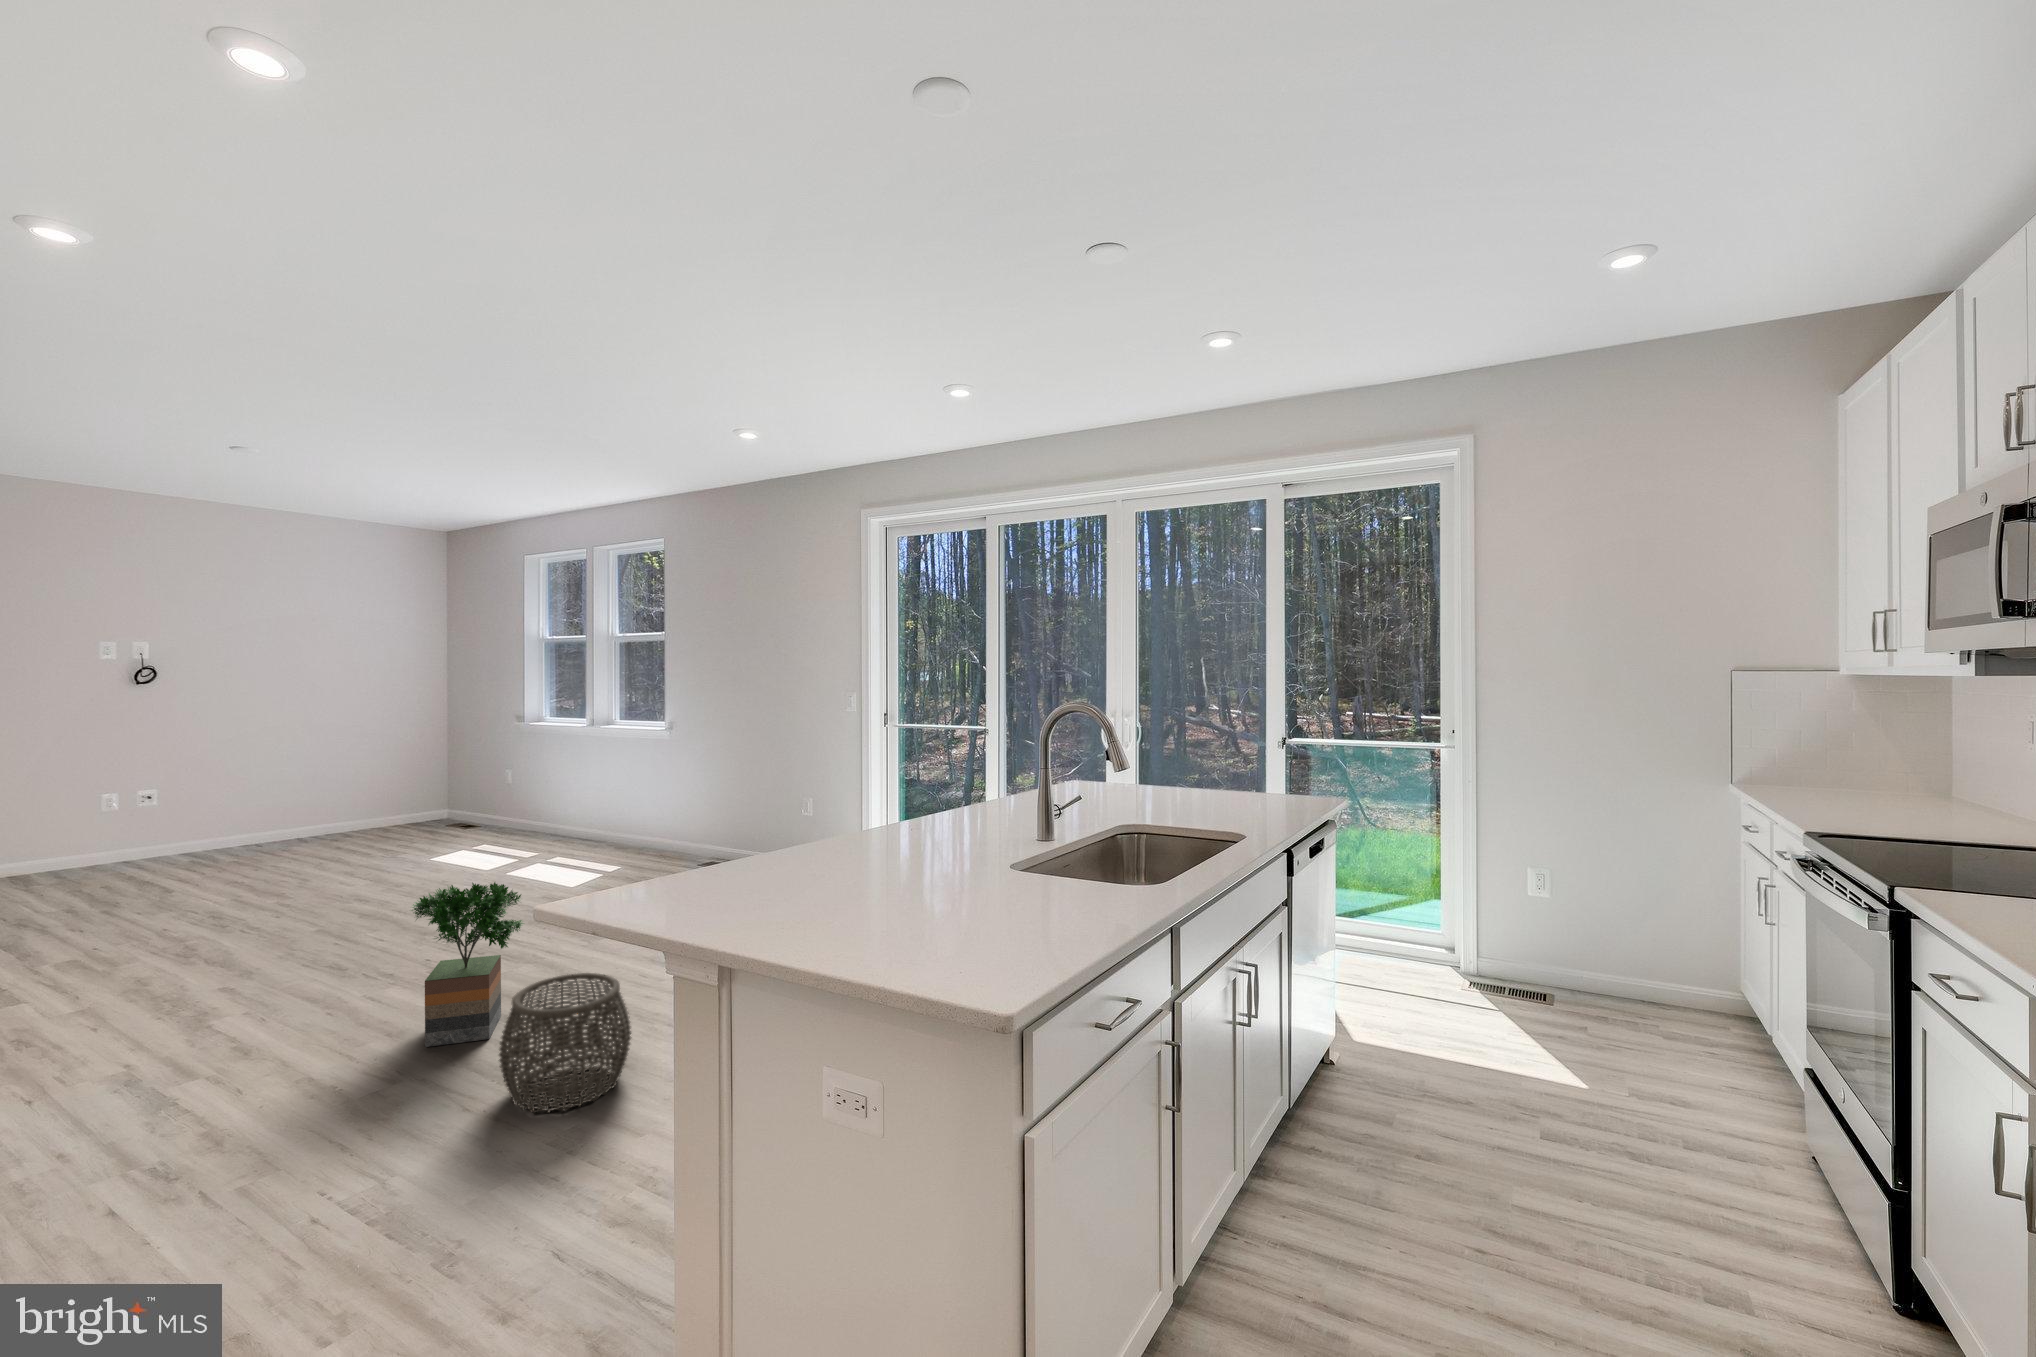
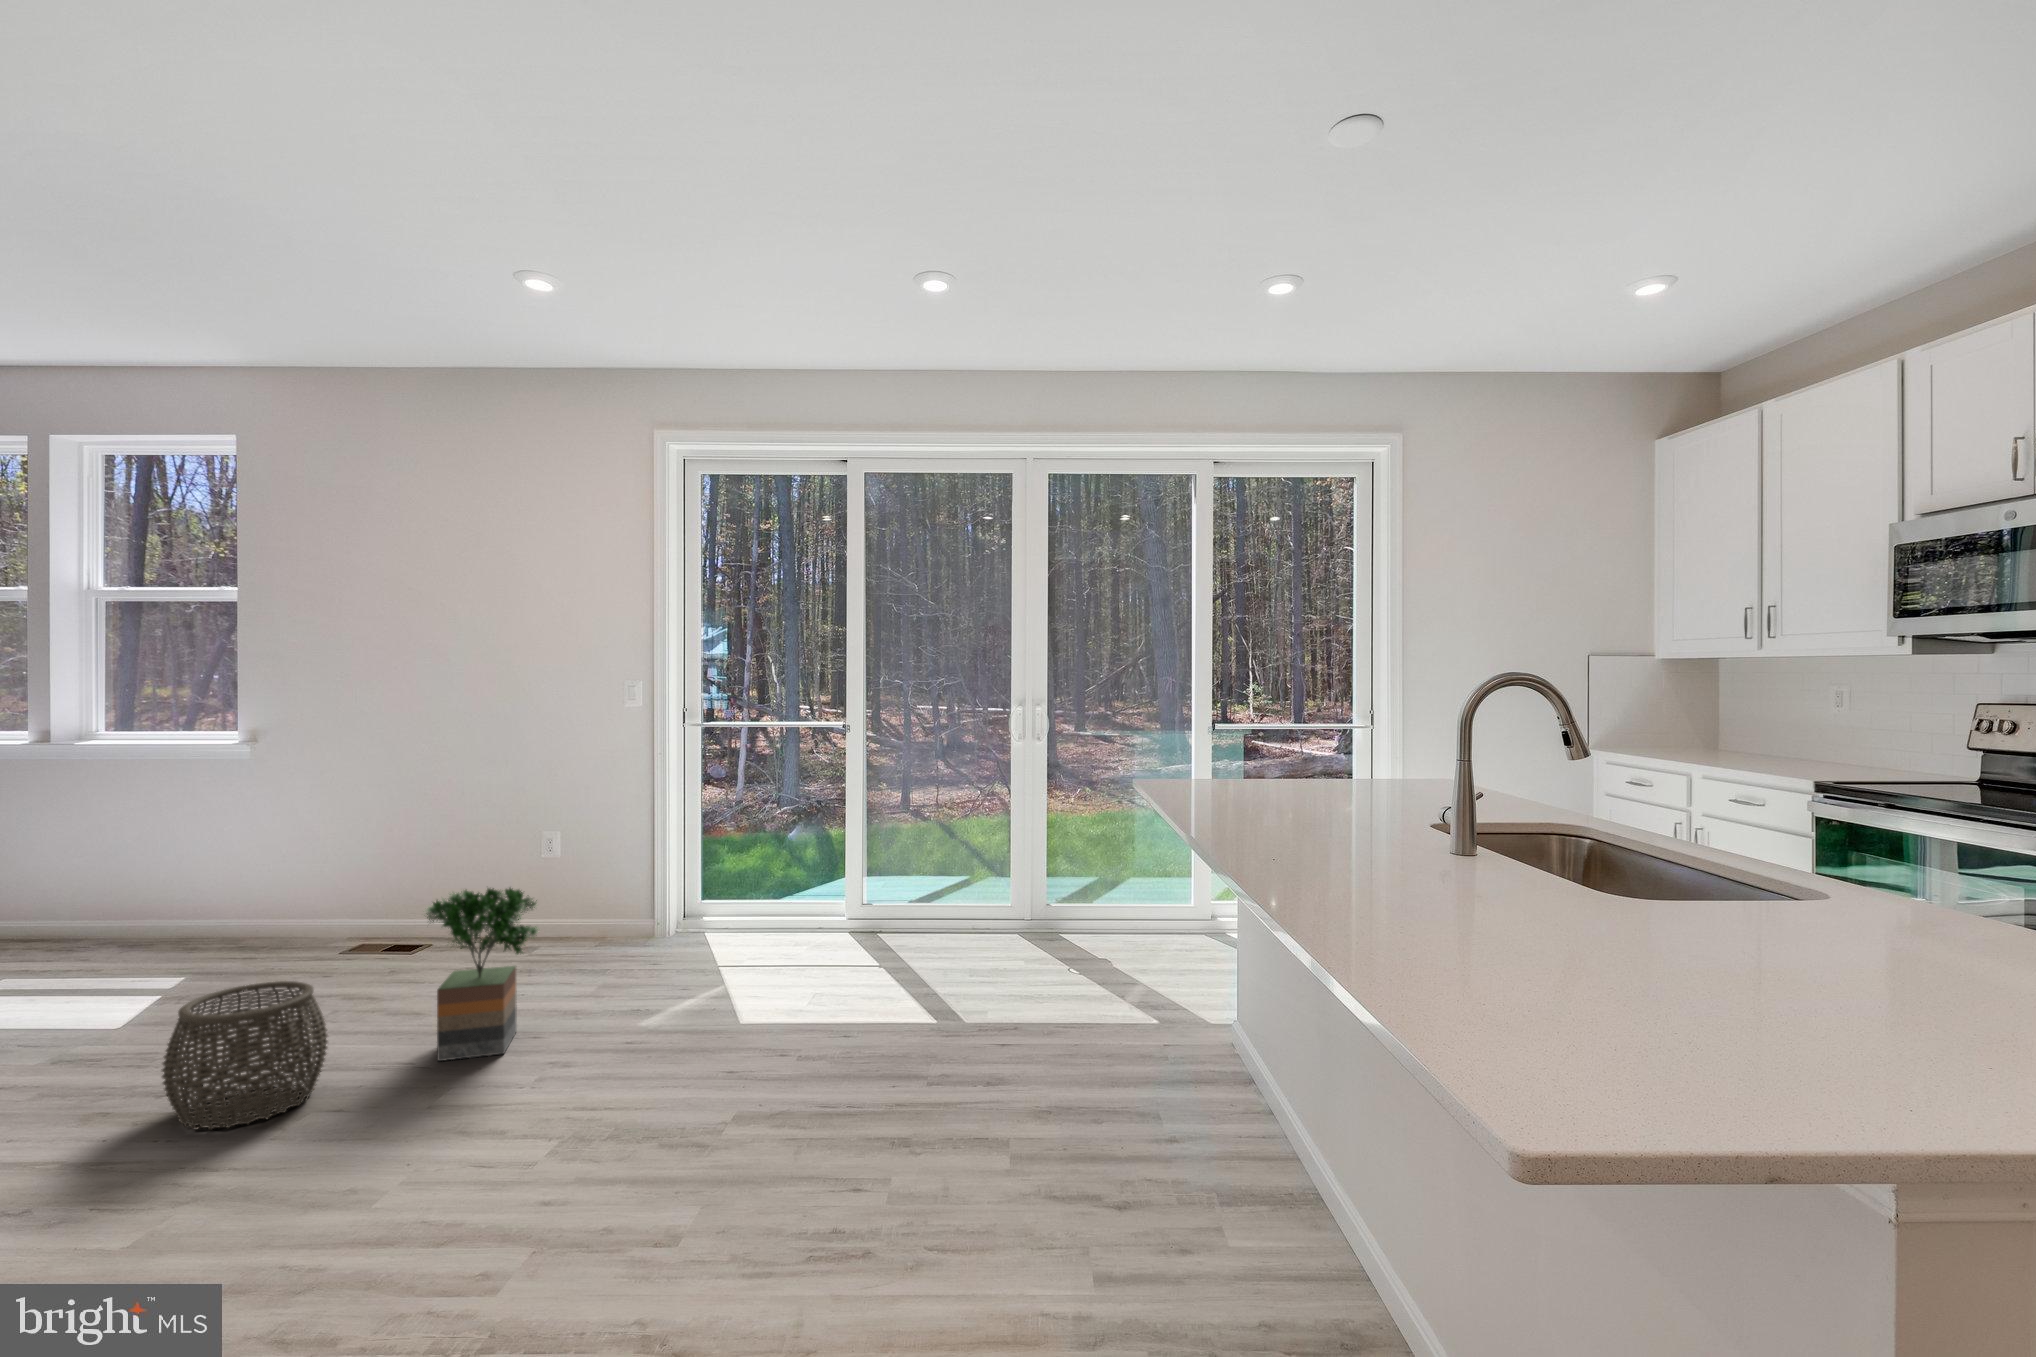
woven basket: present [499,973,631,1113] -> present [162,981,328,1130]

